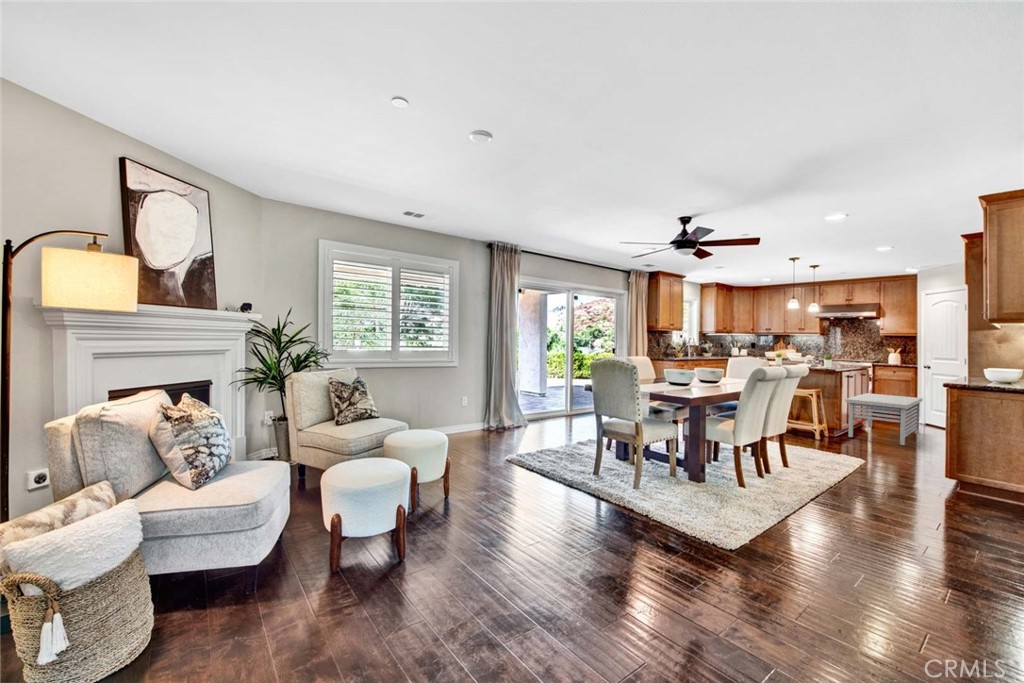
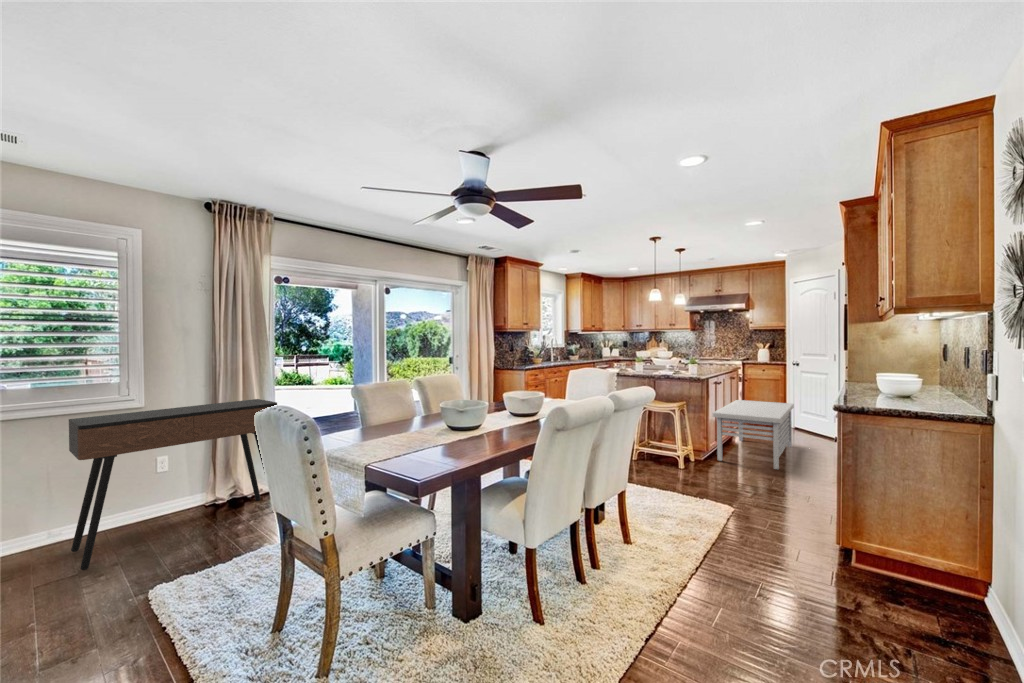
console table: none [443,368,537,451] -> present [69,399,277,570]

